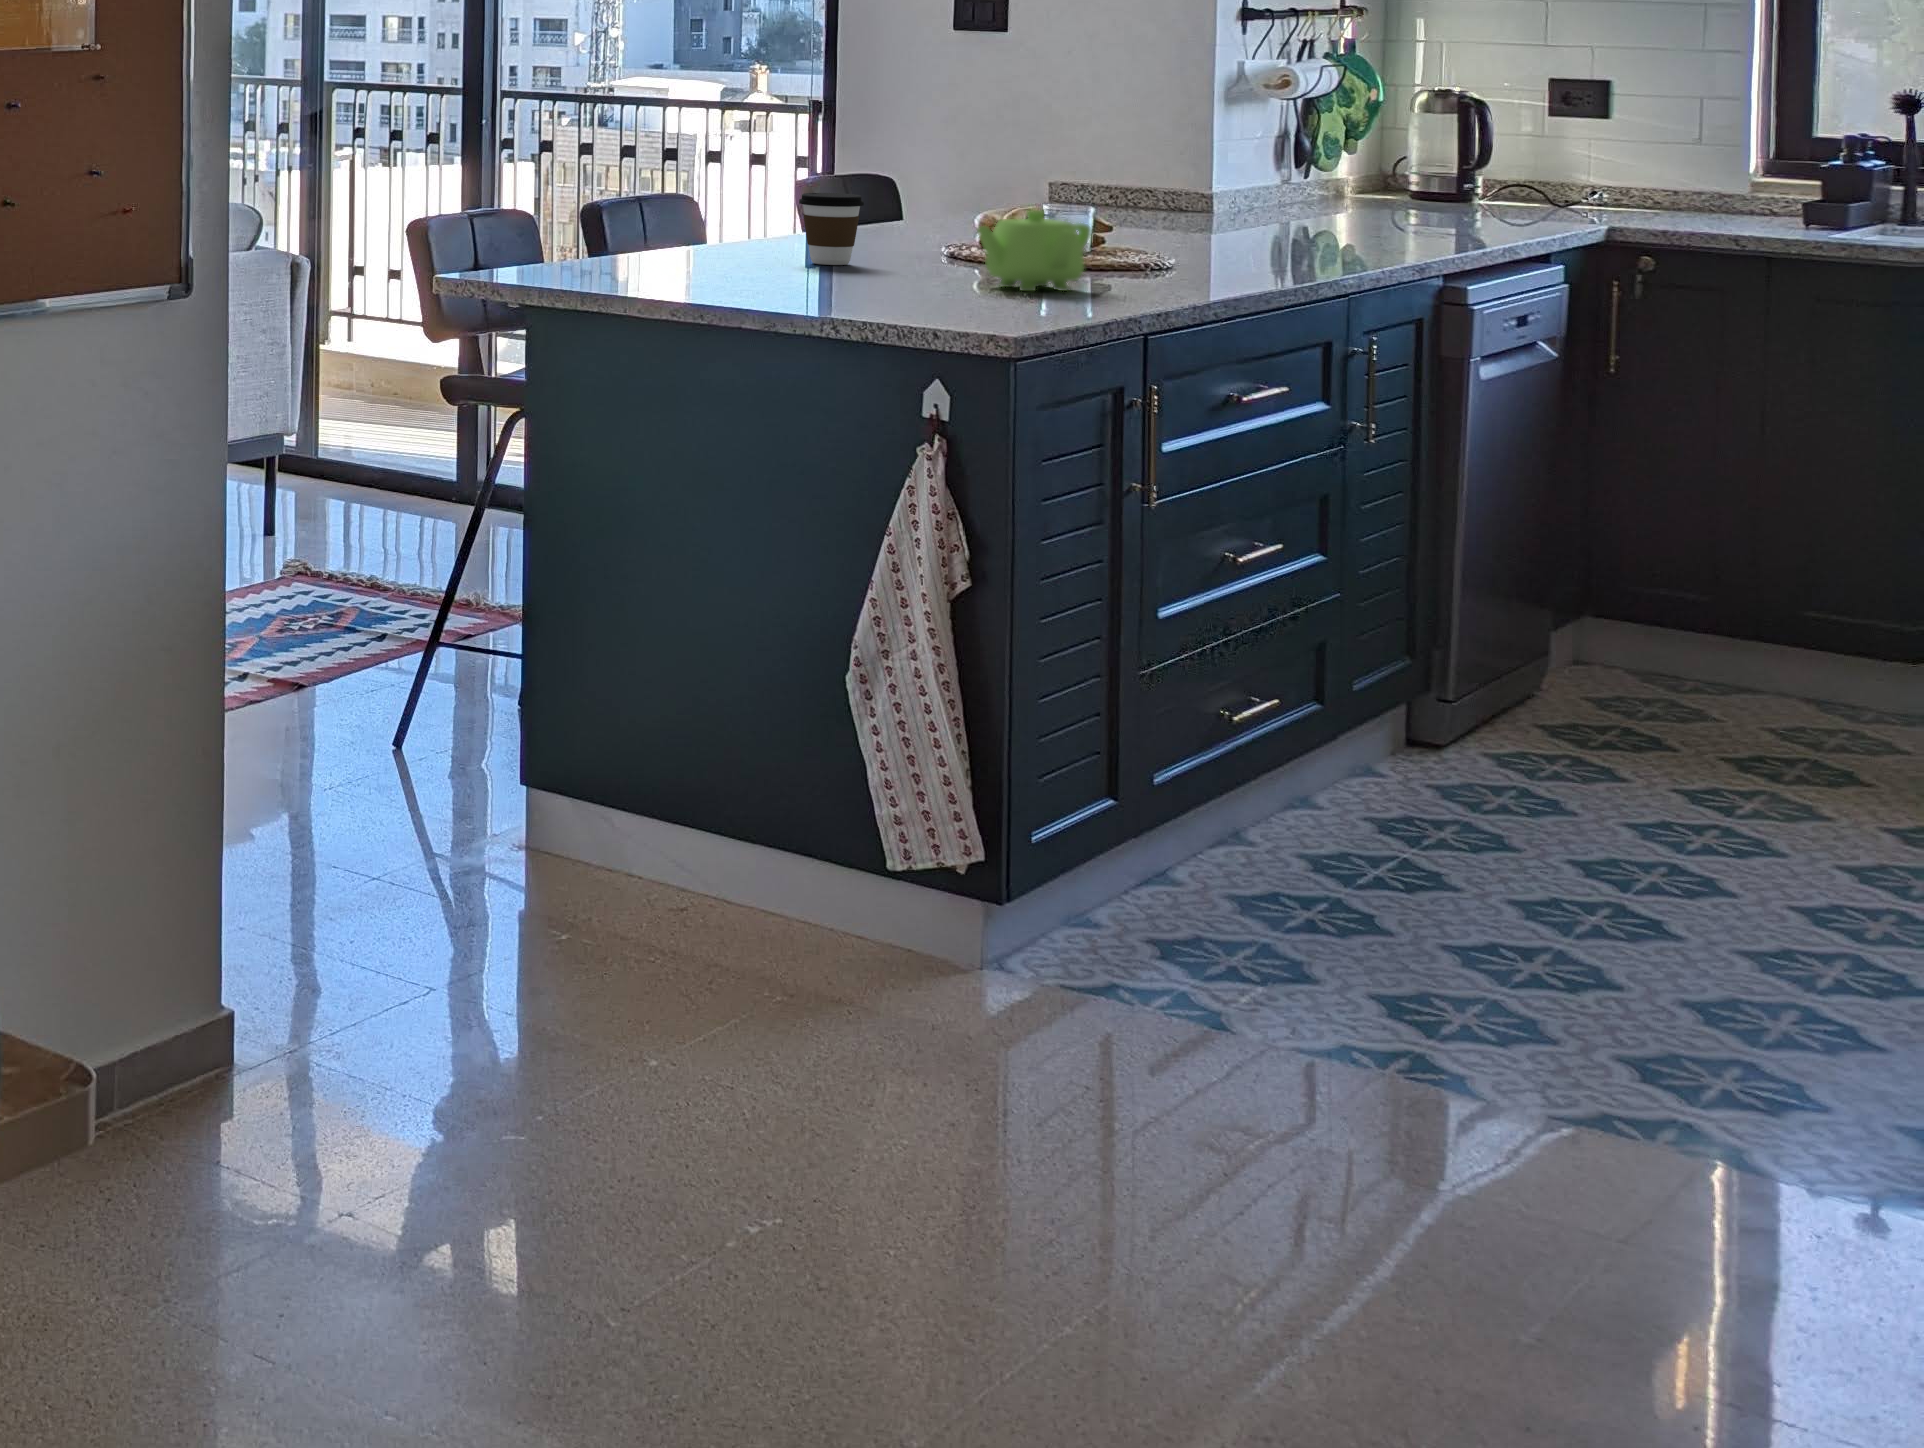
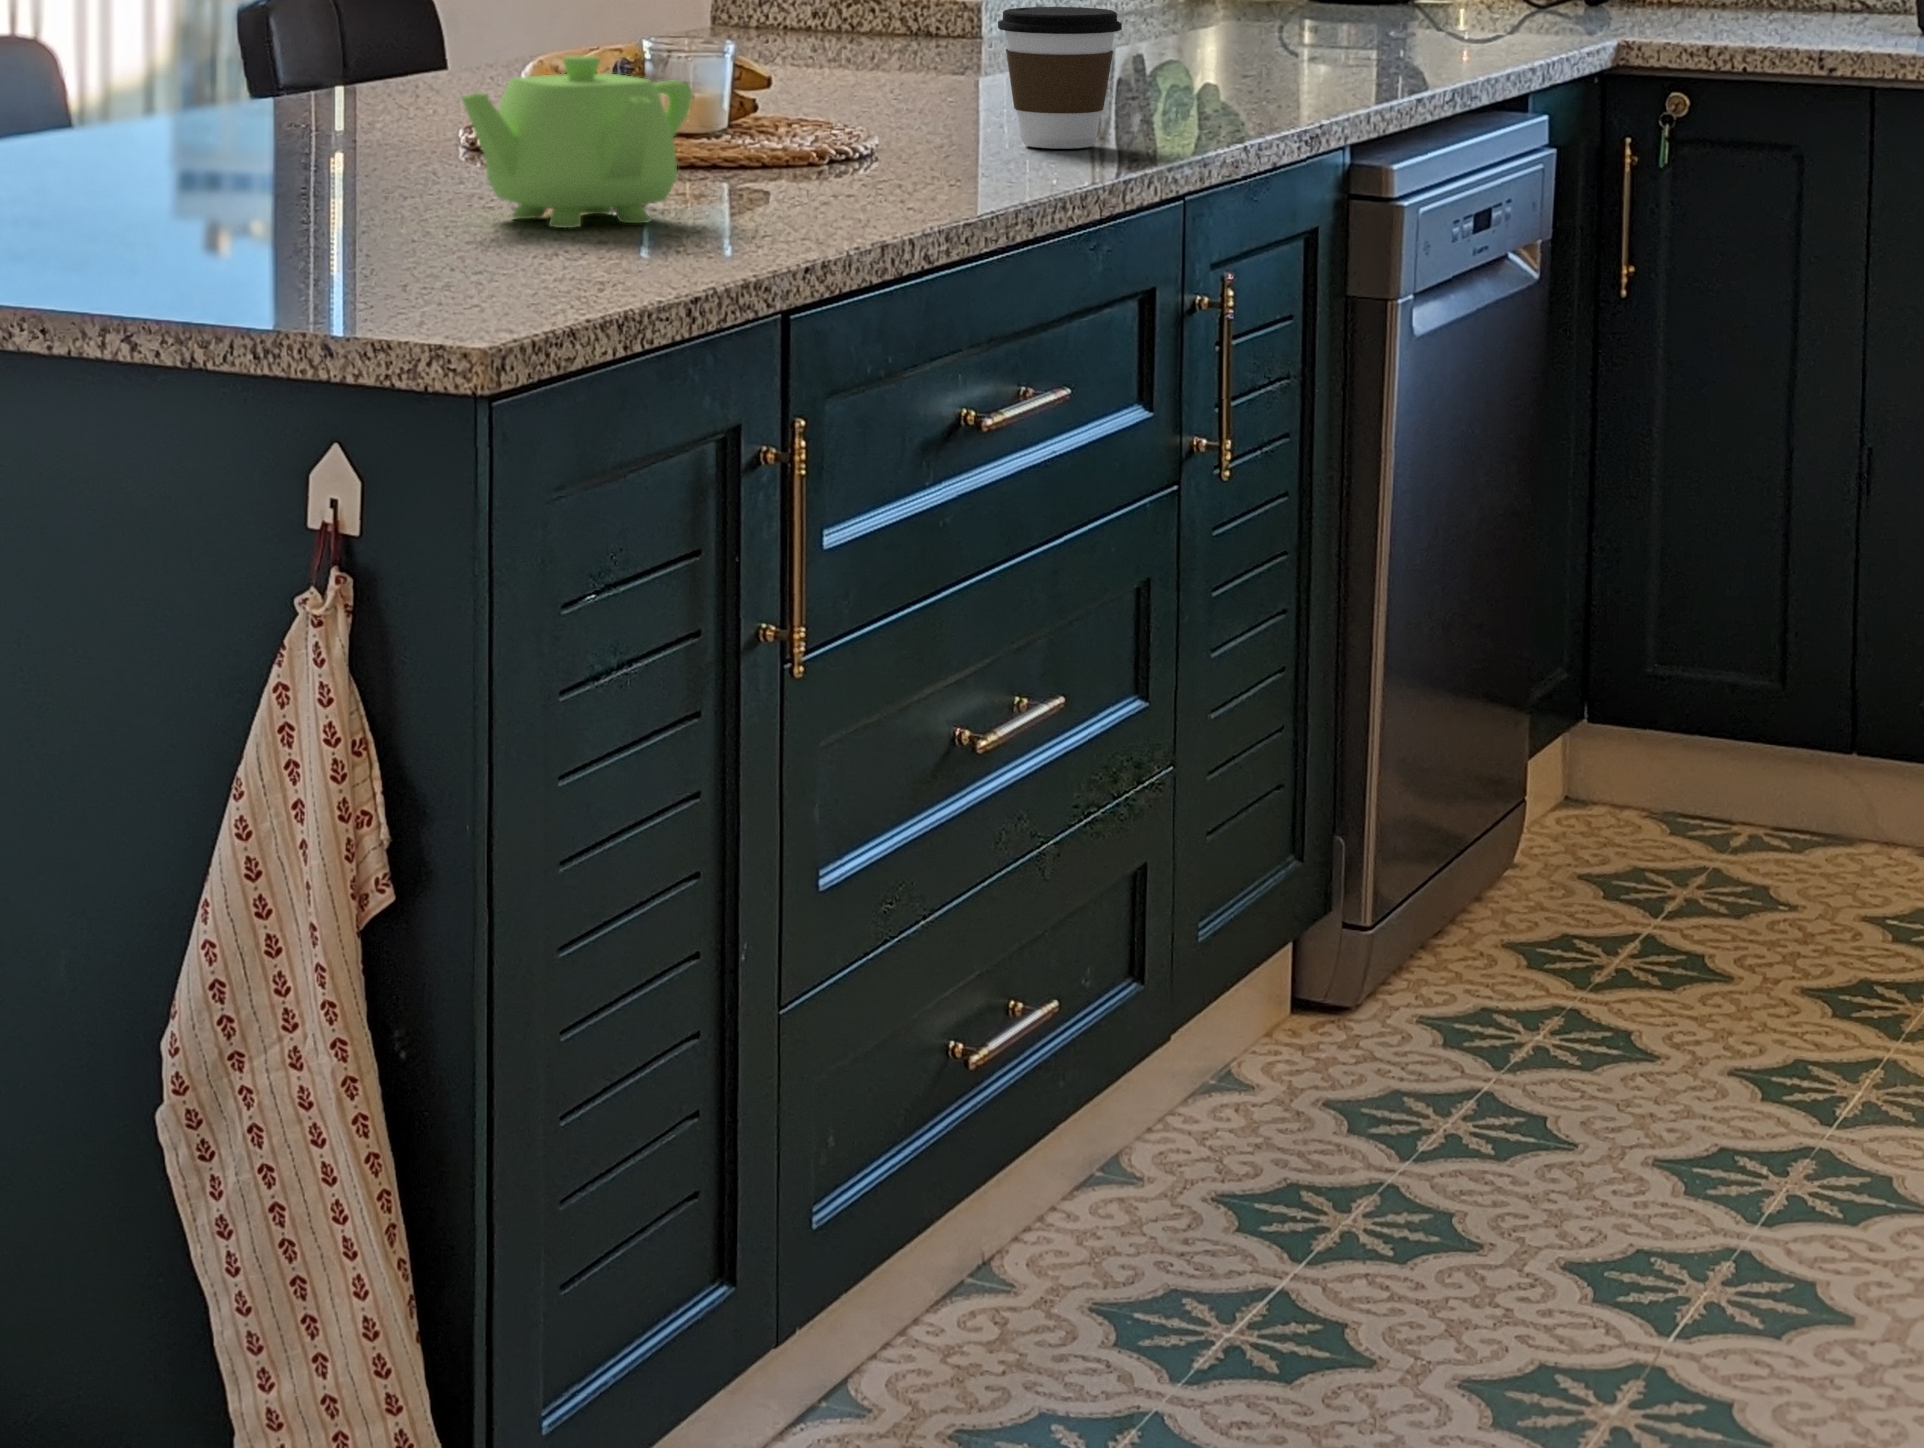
coffee cup: present [799,193,864,265] -> present [998,7,1122,149]

